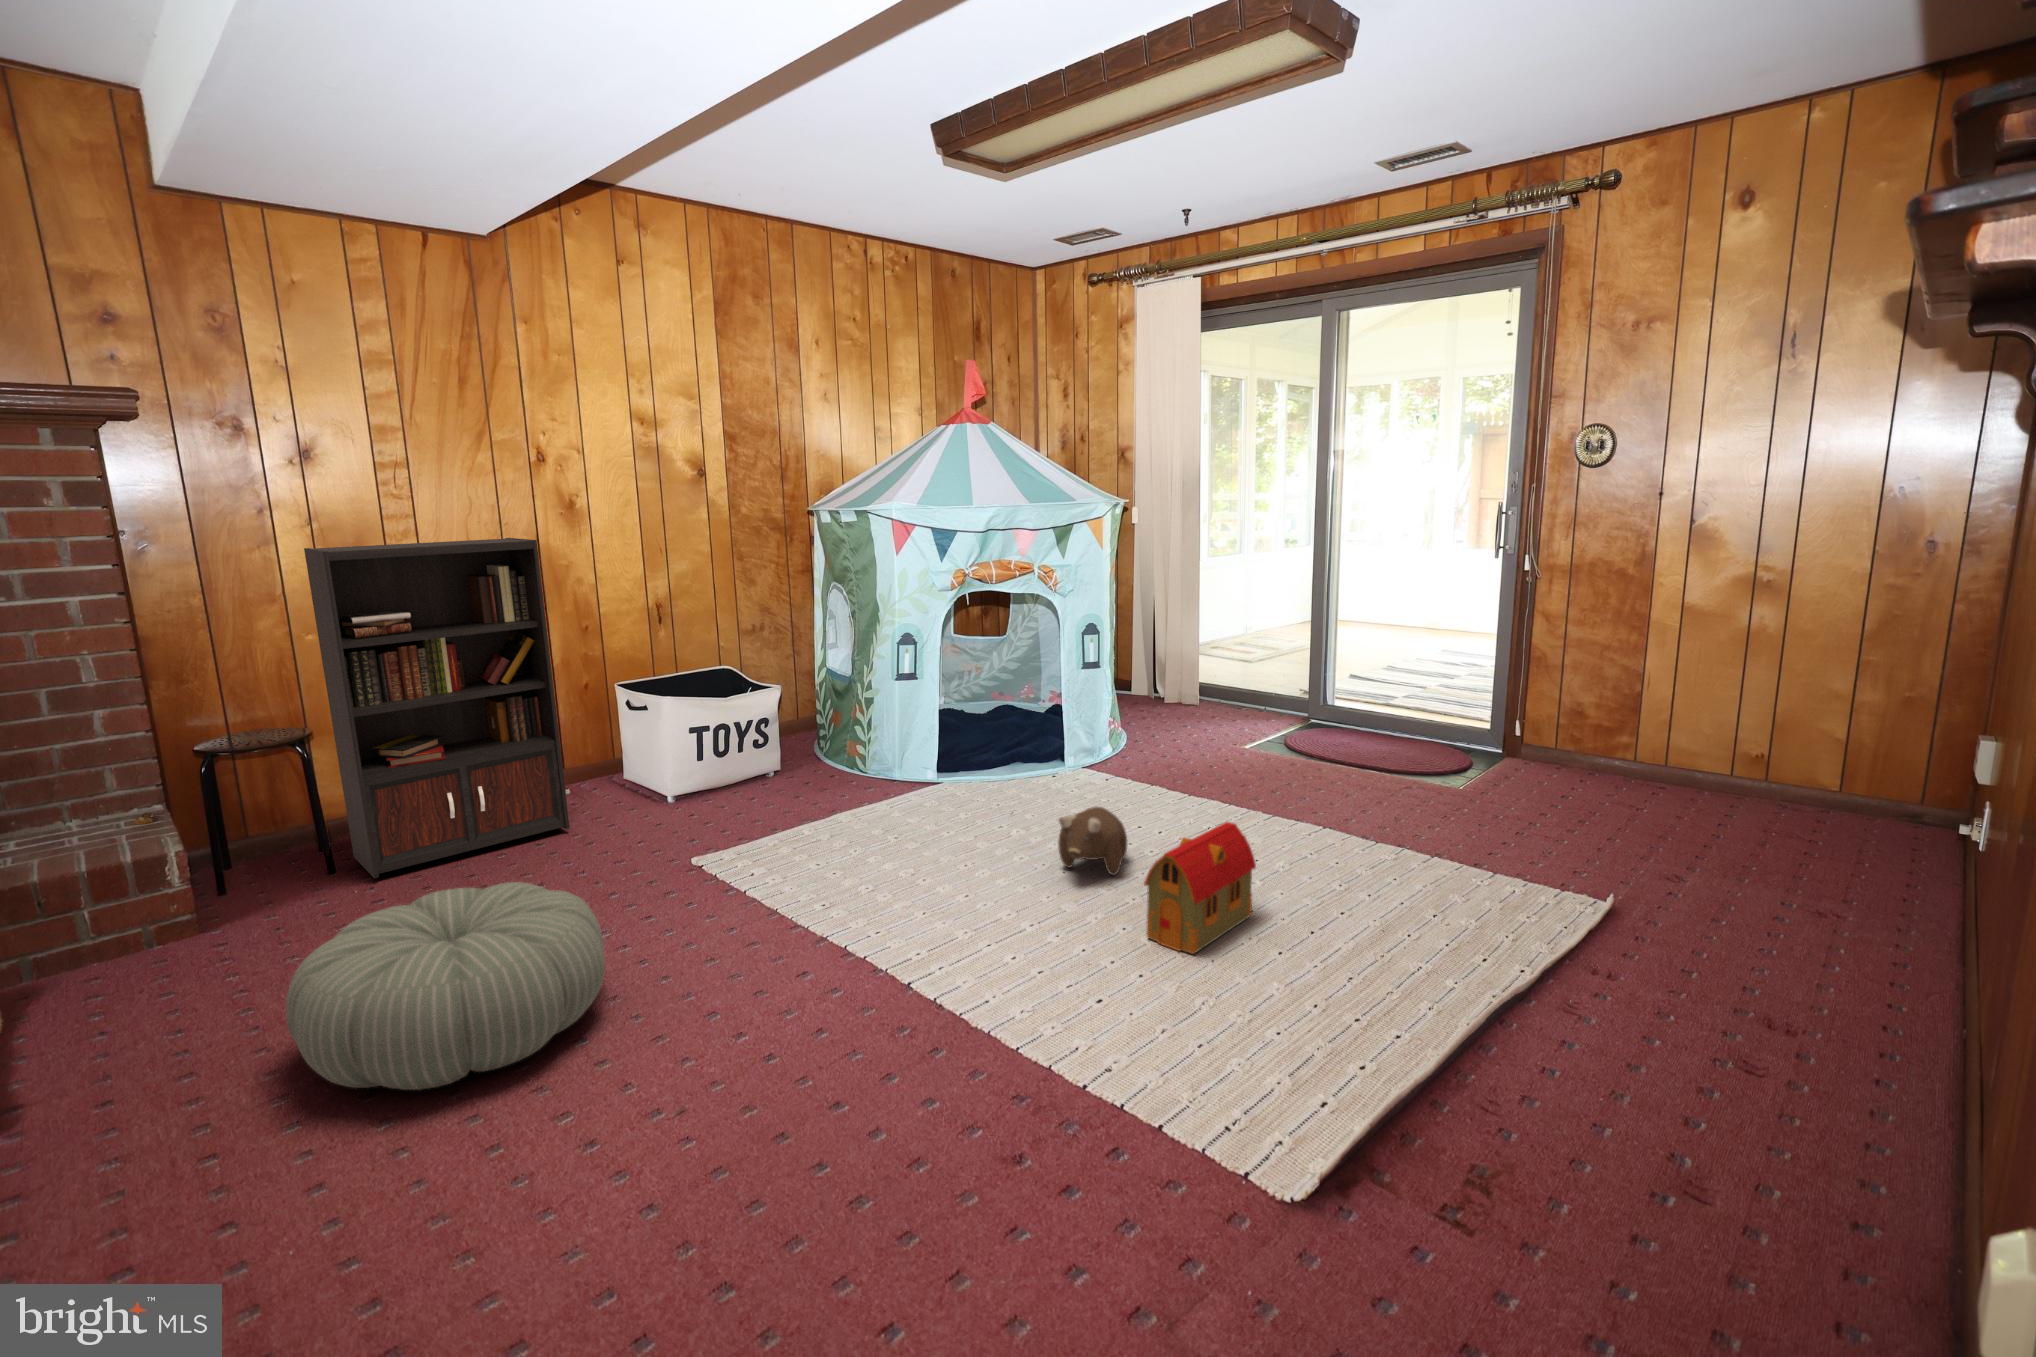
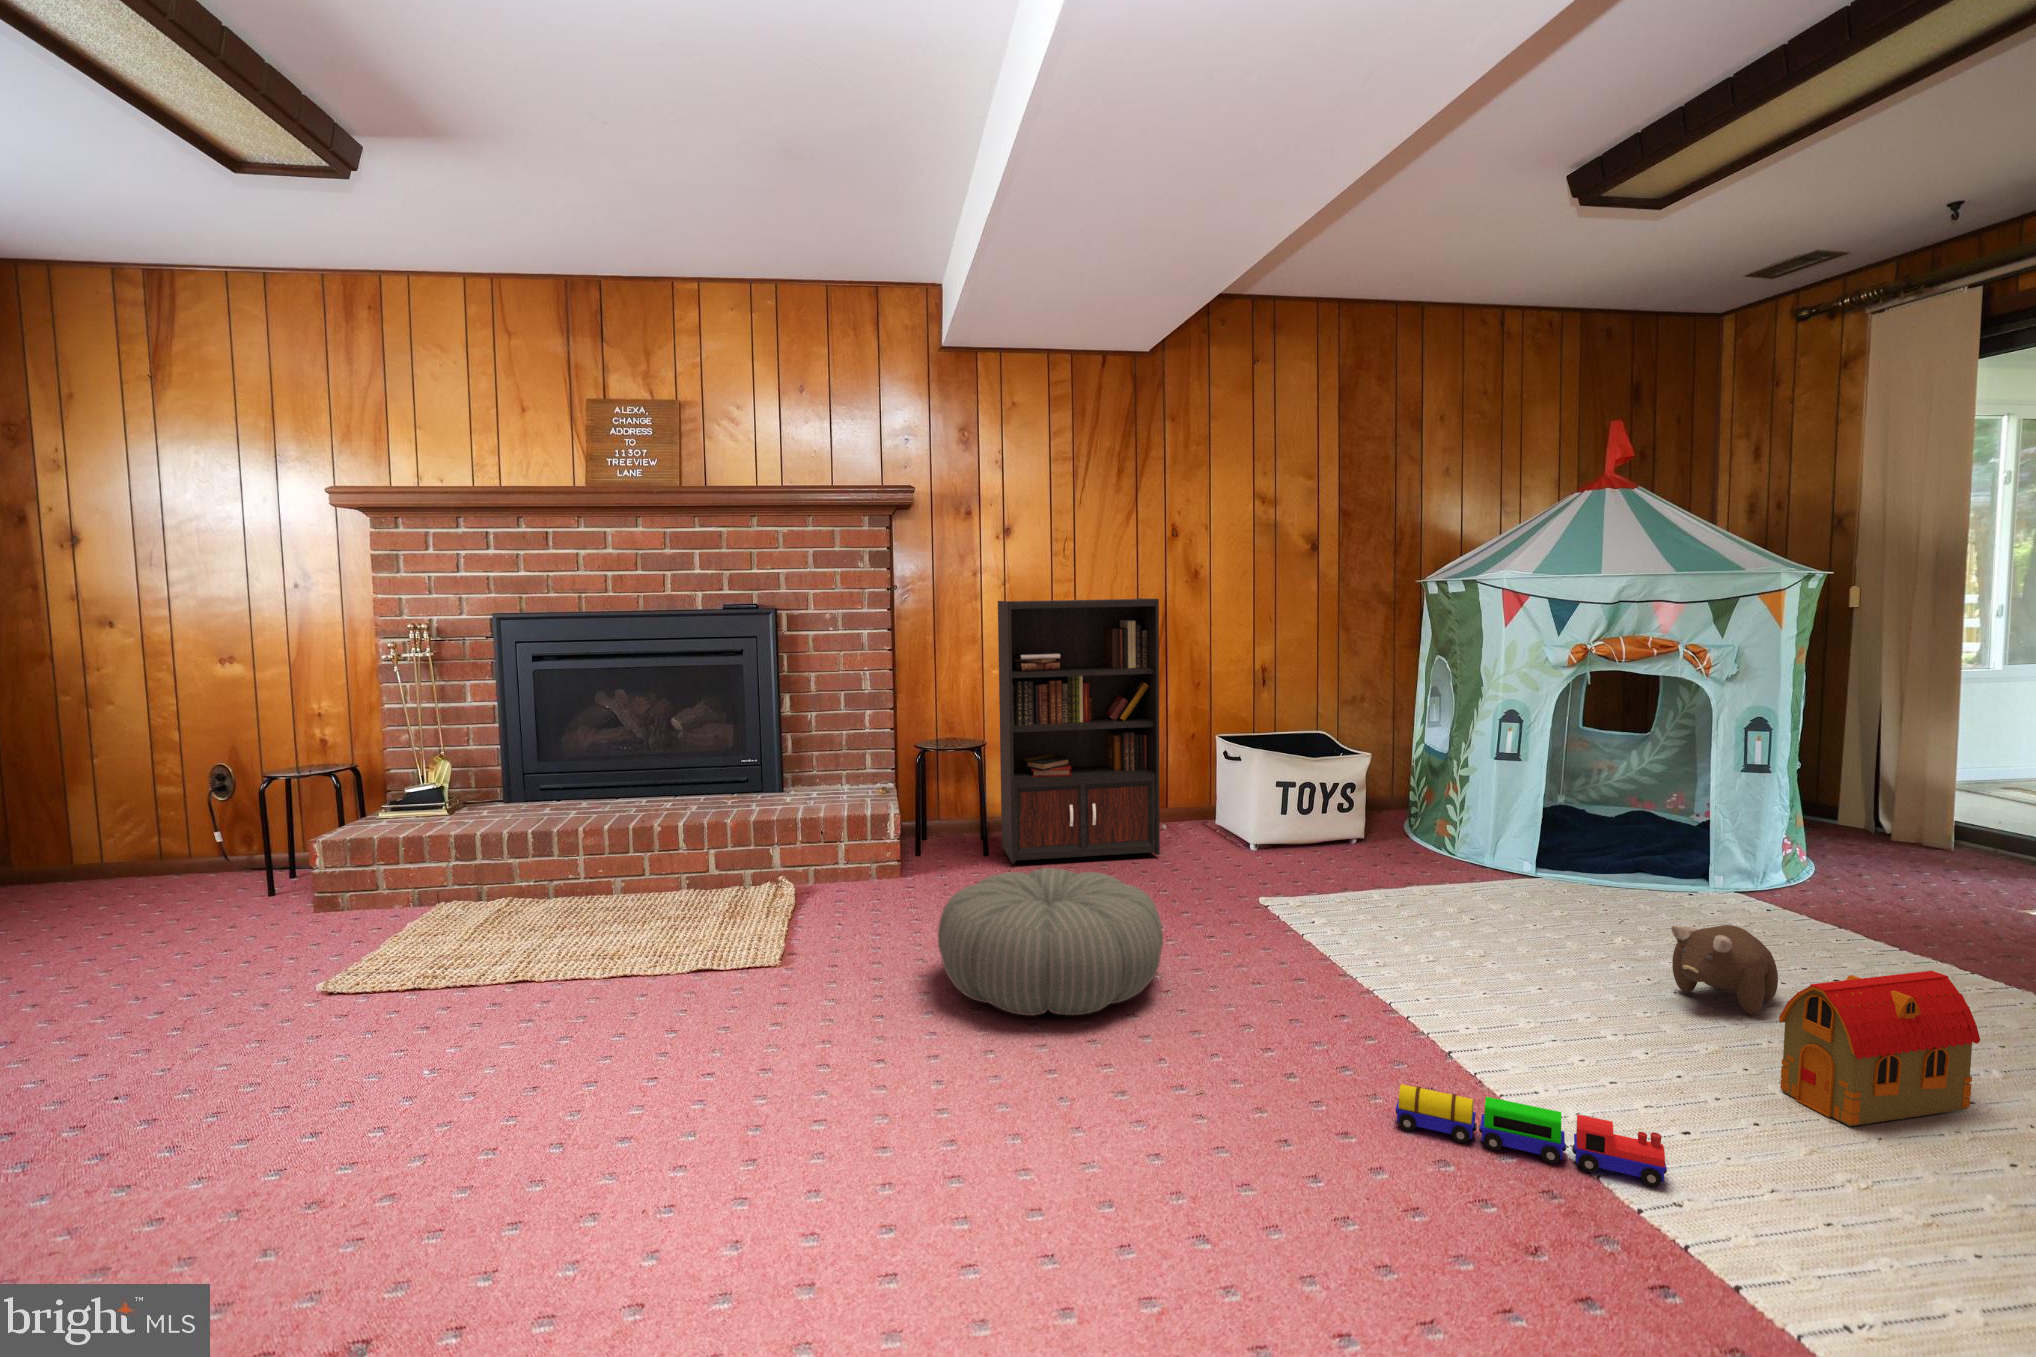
toy train: none [878,1013,1097,1079] -> present [1395,1084,1667,1187]

